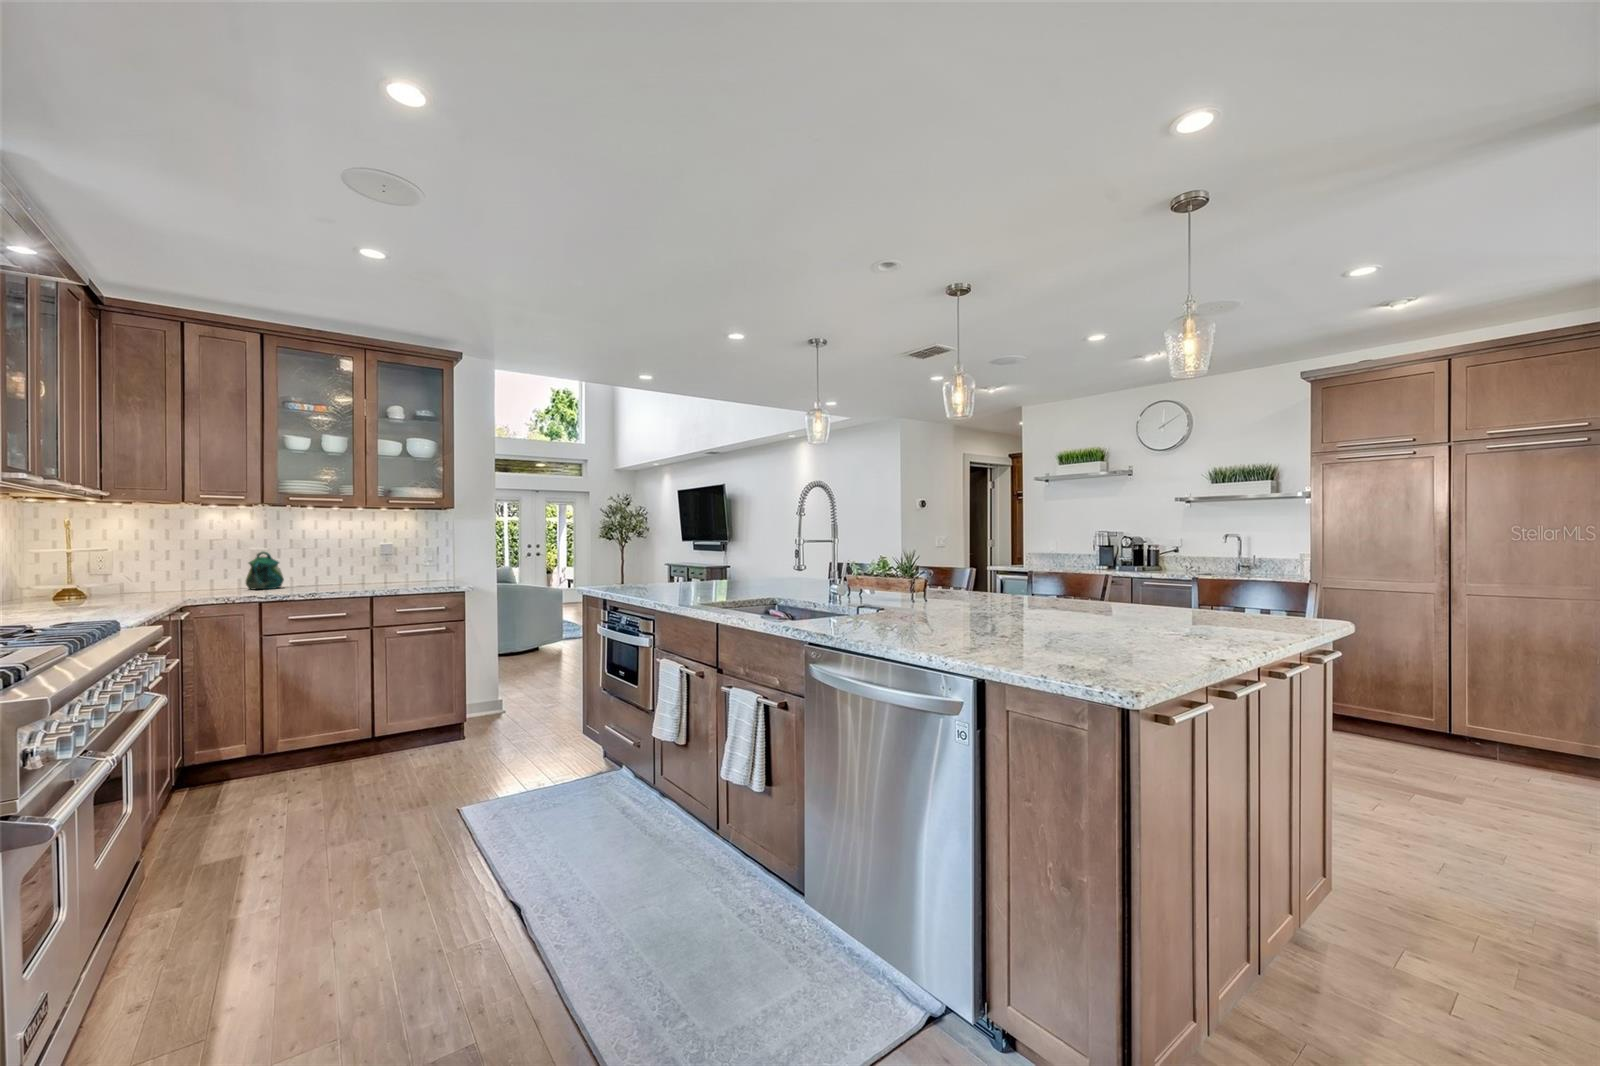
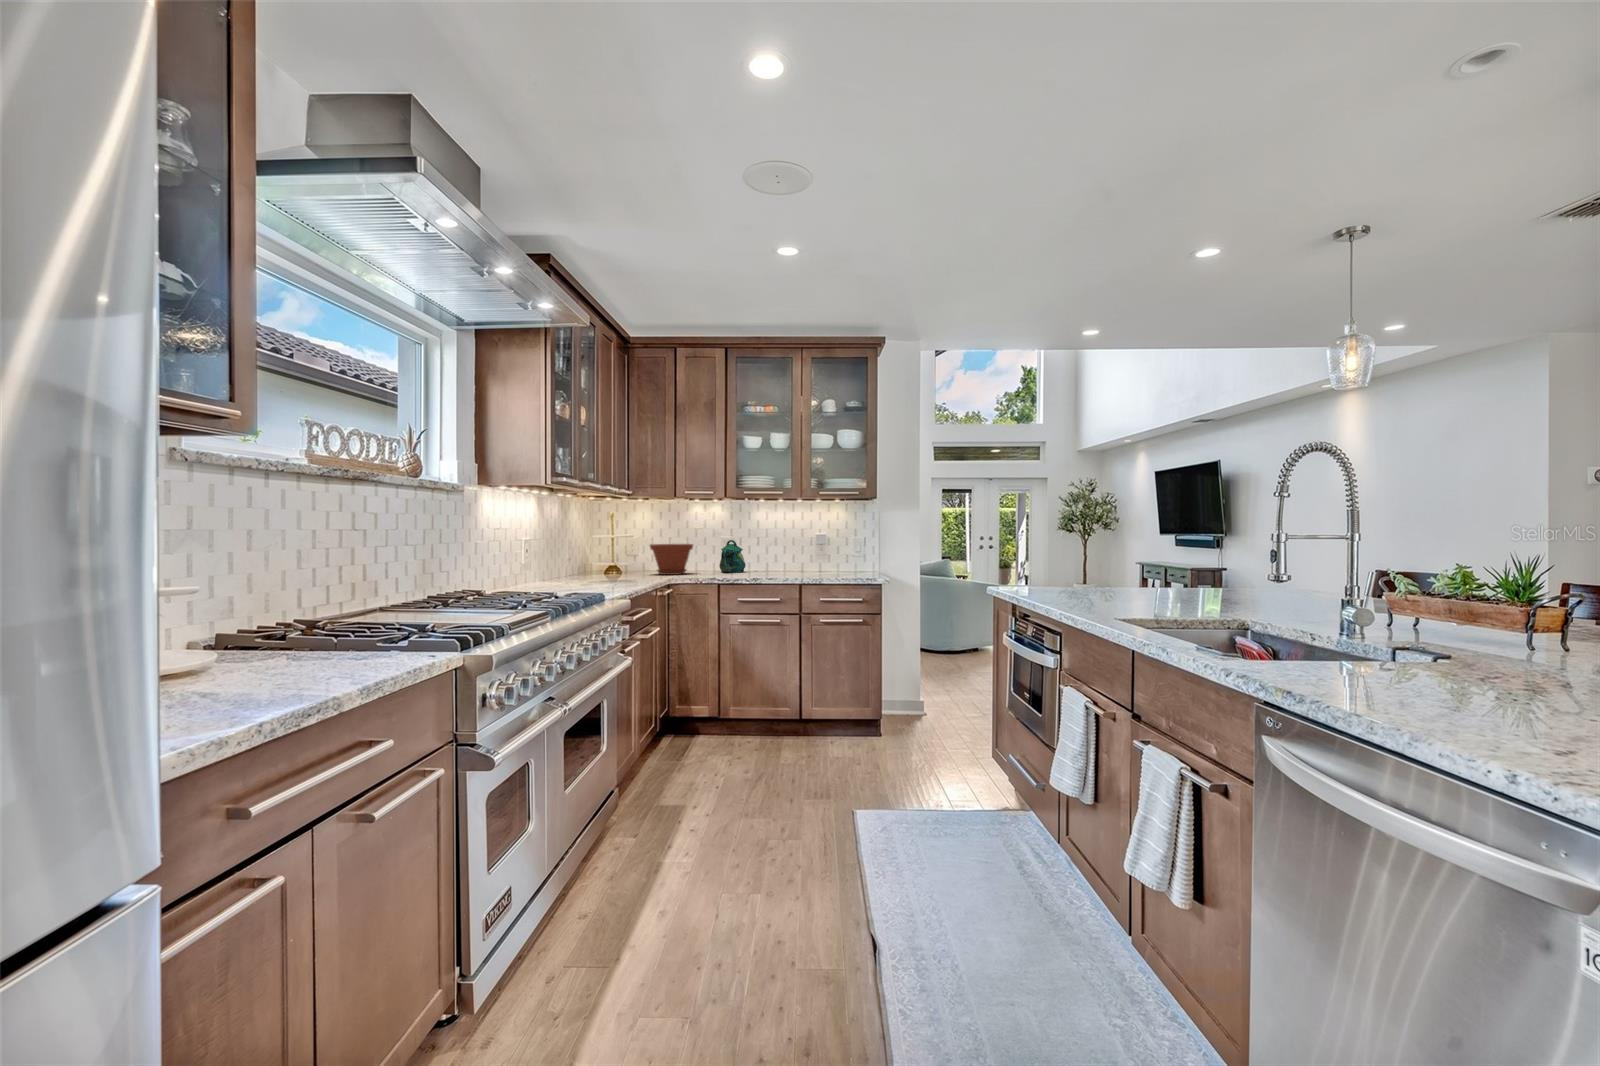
plant pot: none [132,557,207,596] -> present [650,544,693,575]

